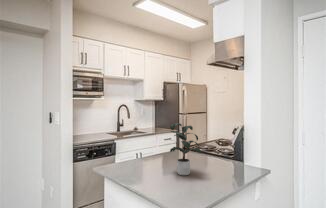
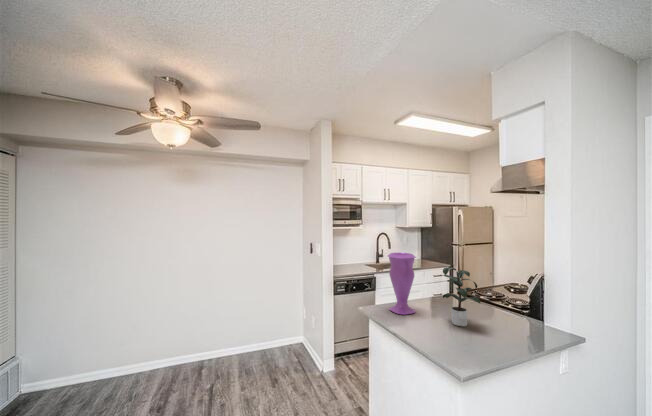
vase: none [120,114,148,172] -> present [388,253,416,315]

